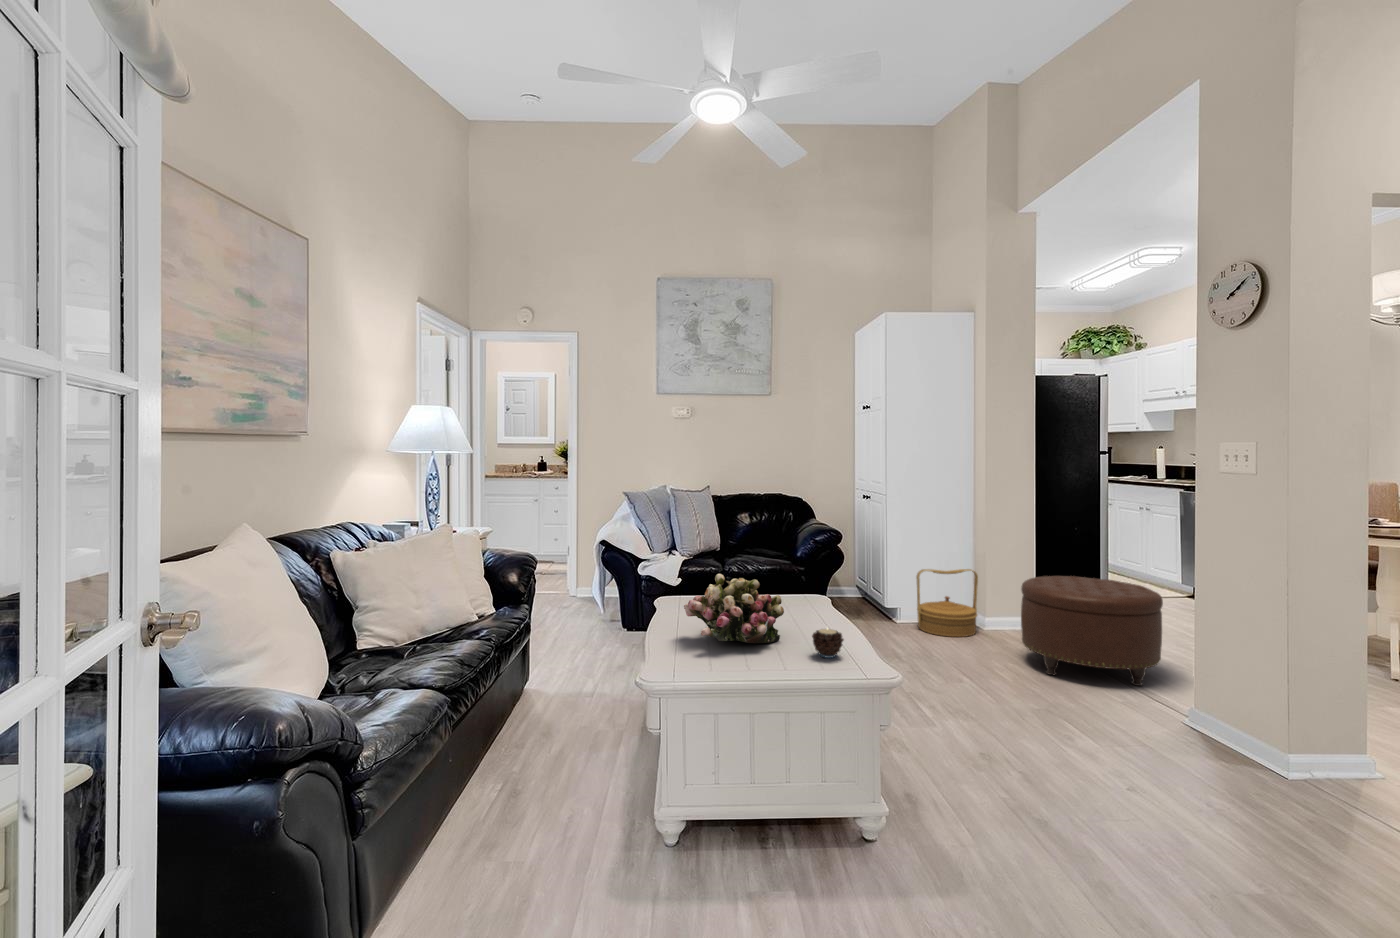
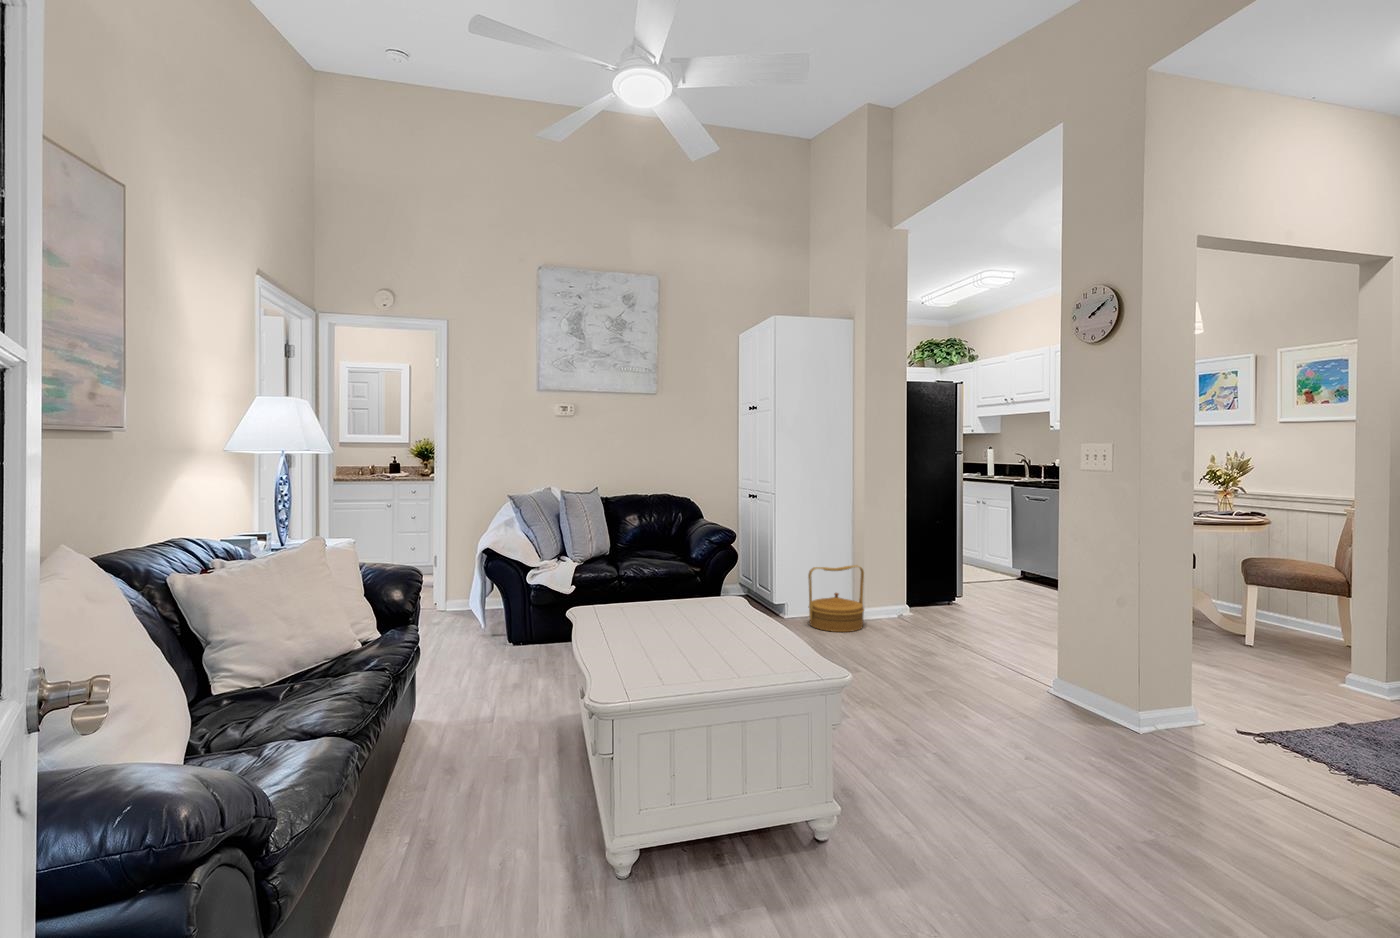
flower arrangement: present [684,574,784,643] -> none [612,585,717,657]
ottoman: present [1021,576,1163,686] -> none [908,569,1029,668]
candle: present [812,628,844,658] -> none [750,635,783,667]

